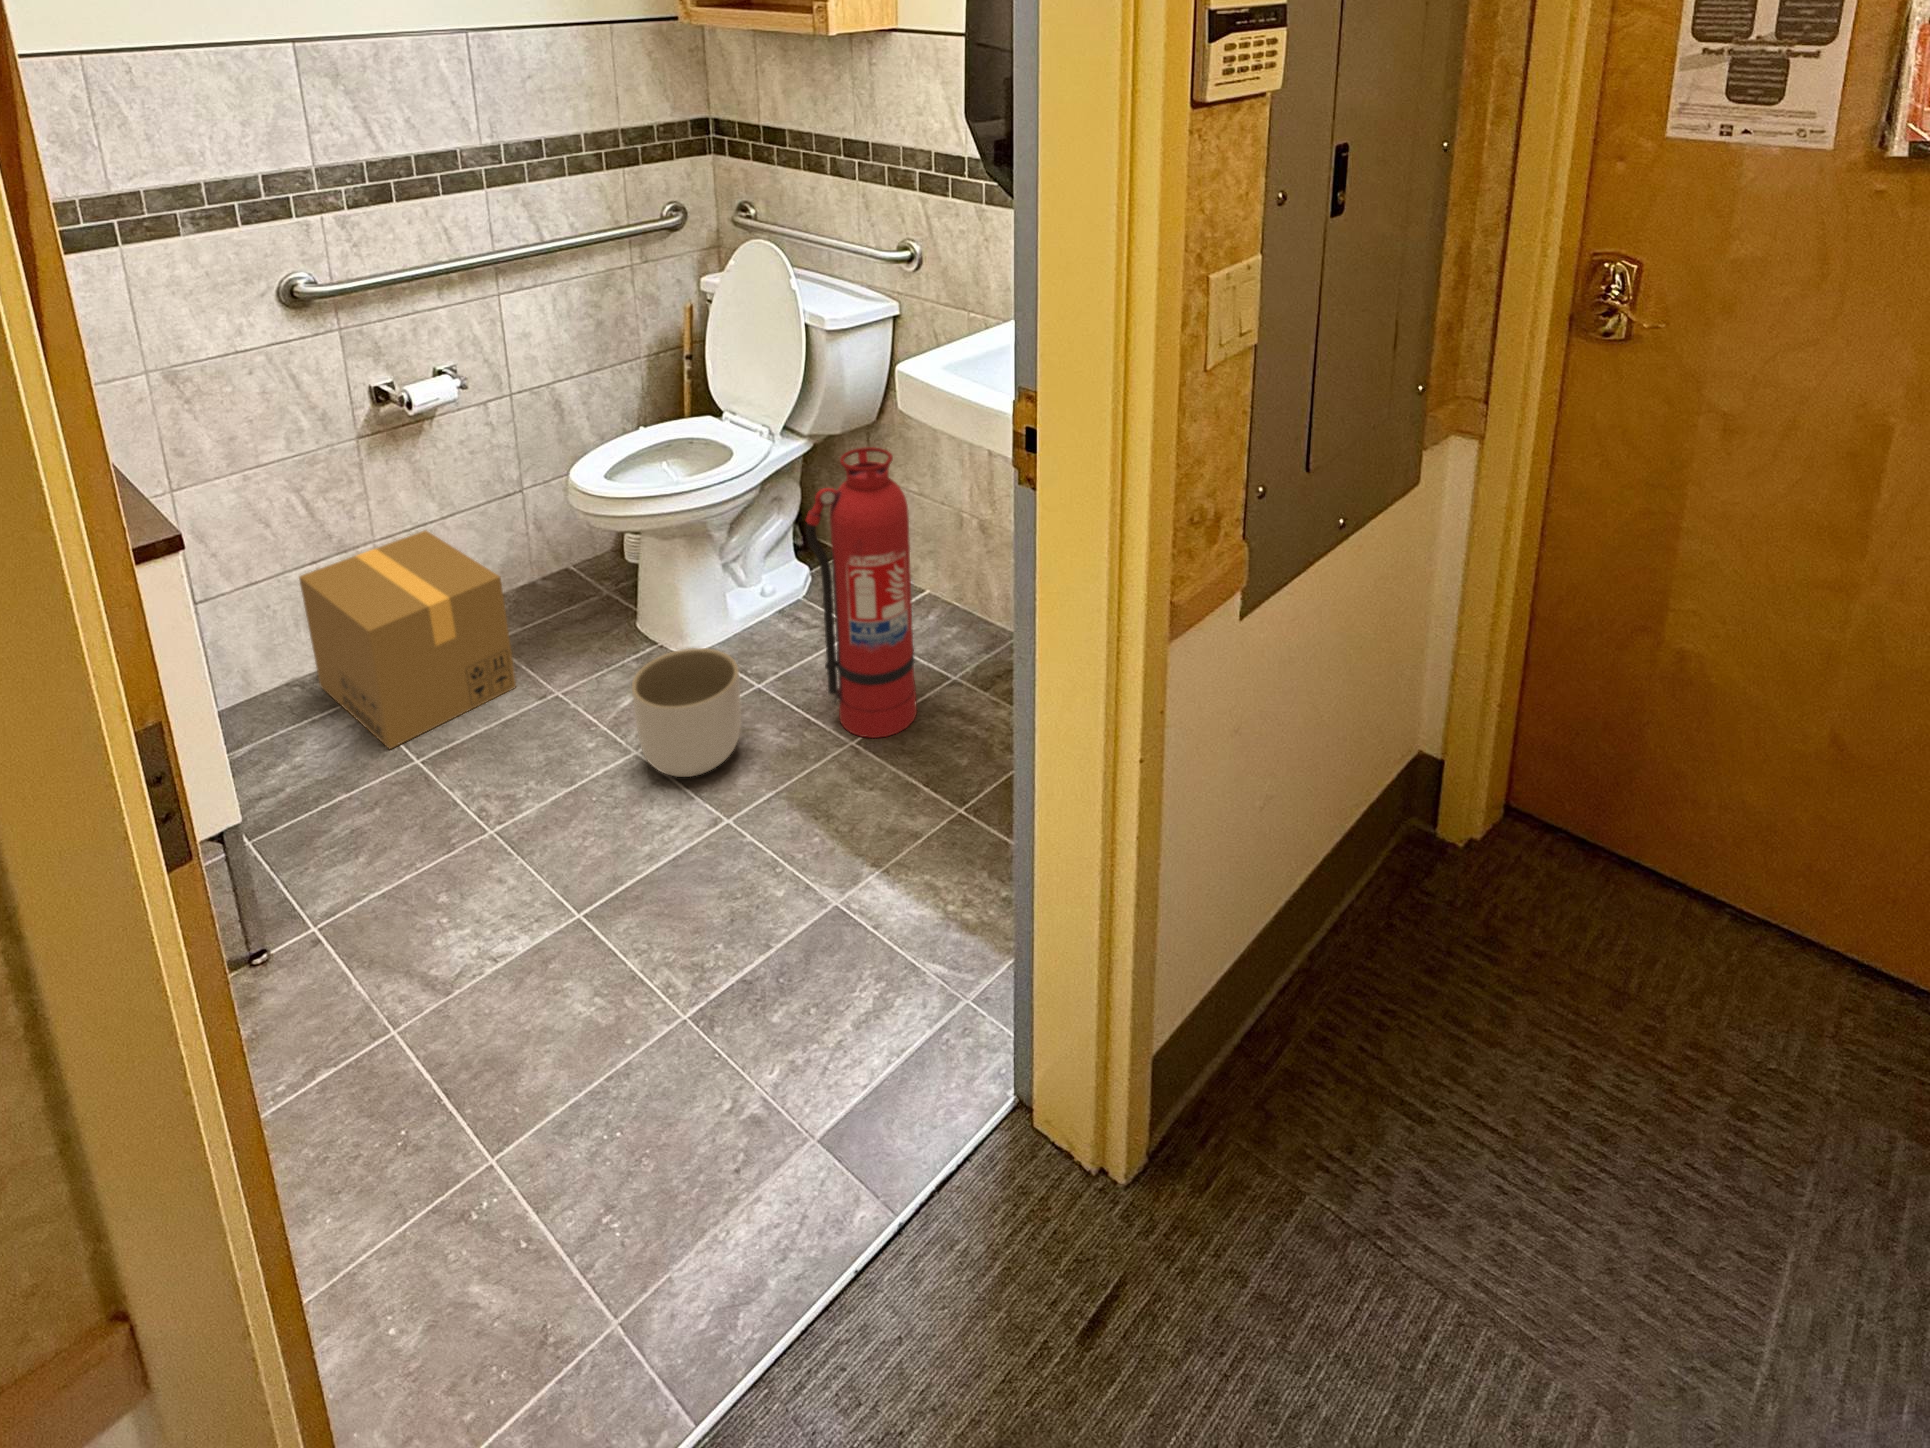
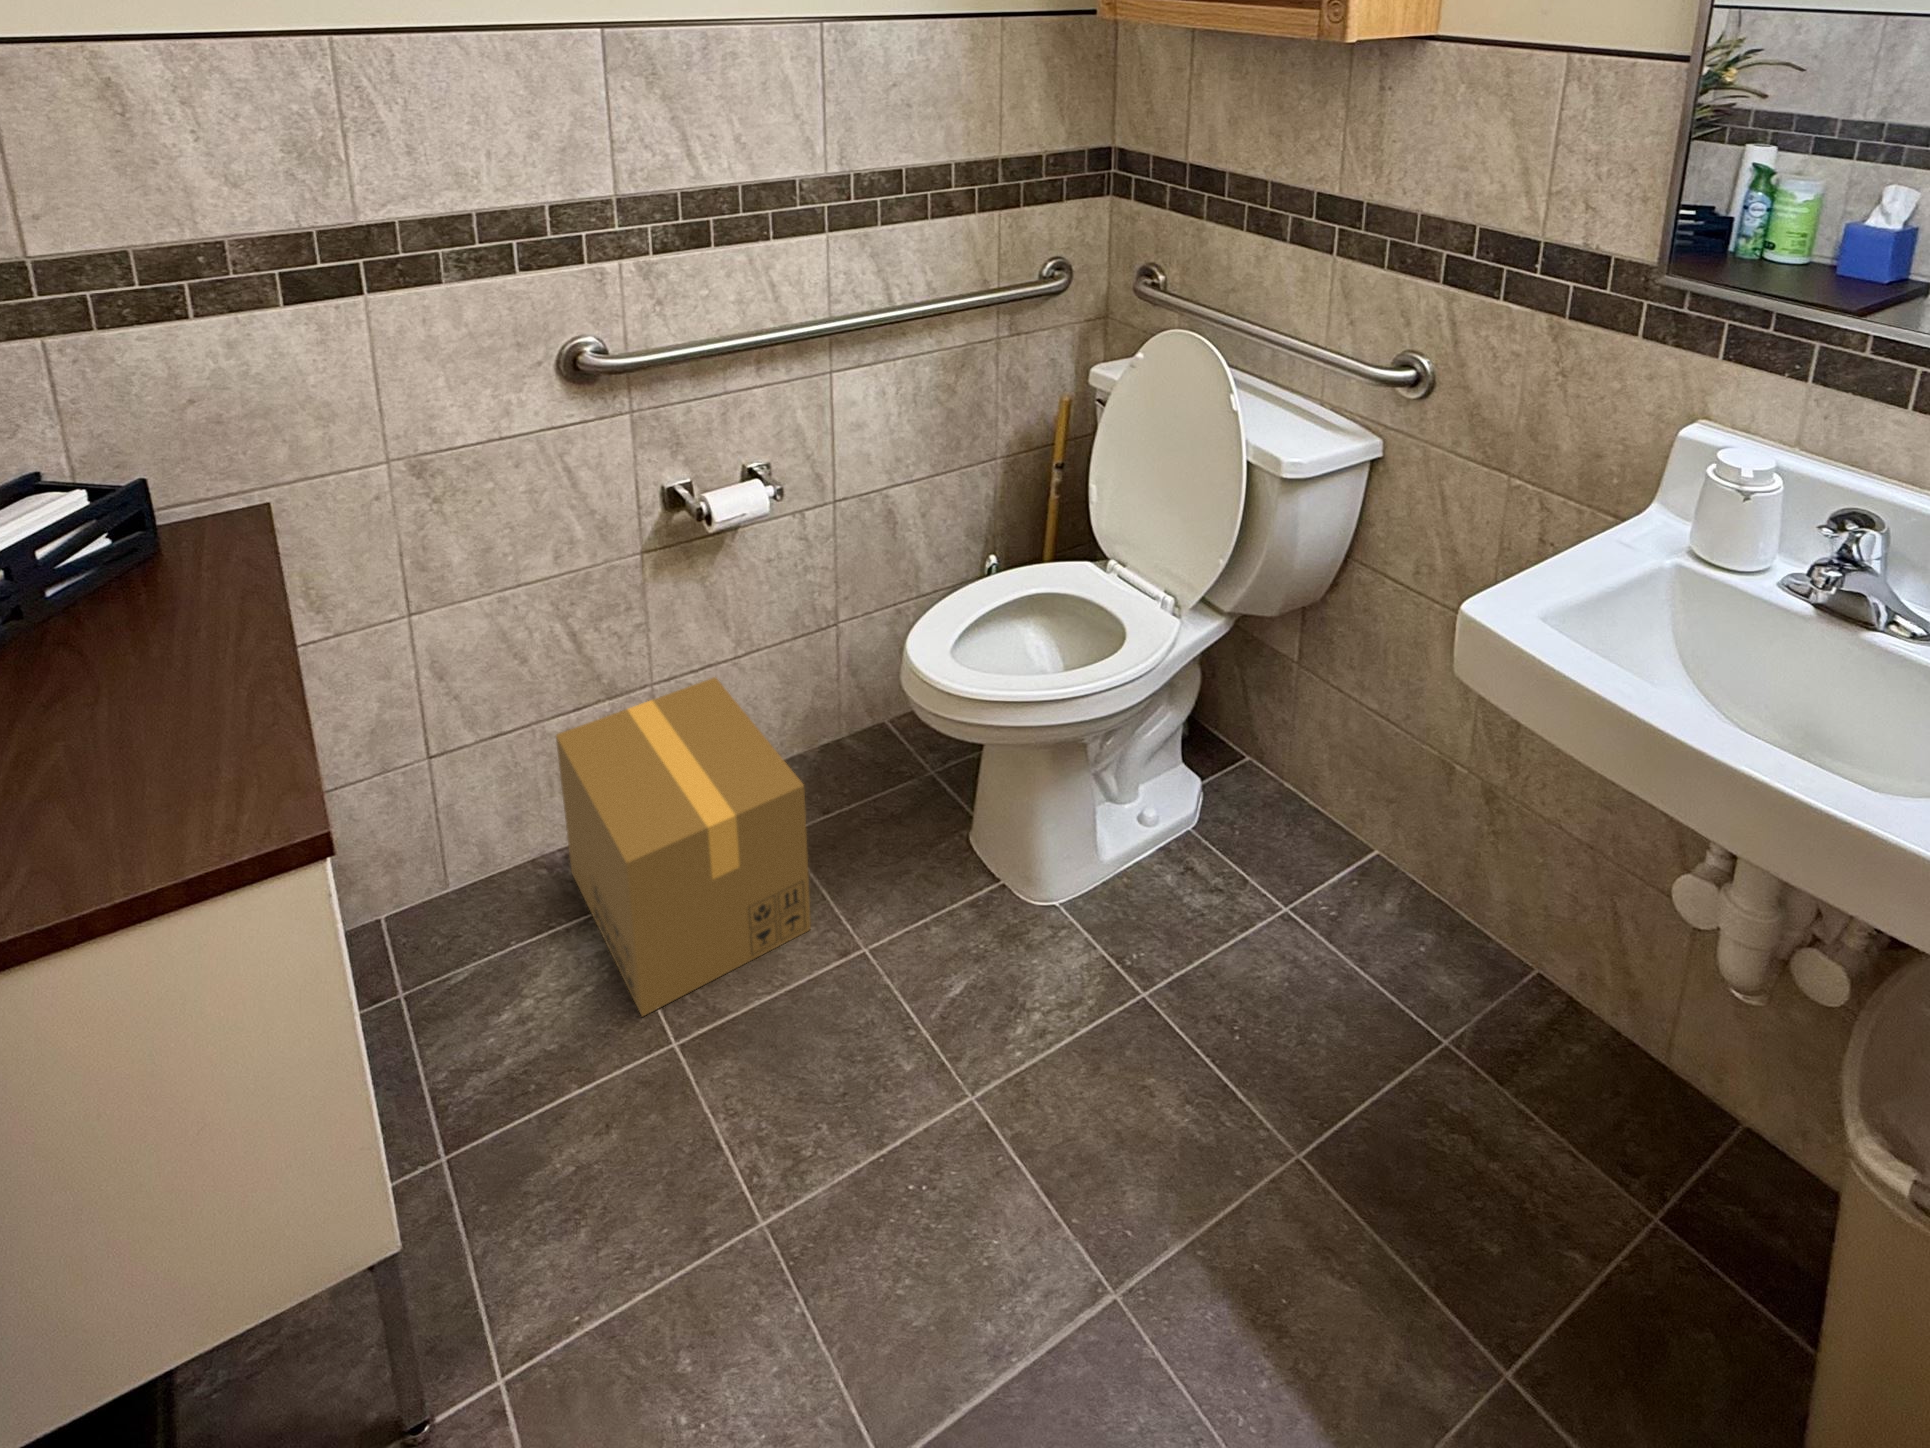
fire extinguisher: present [806,447,917,738] -> none [1267,714,1441,1175]
planter: present [632,648,741,777] -> none [981,967,1142,1197]

